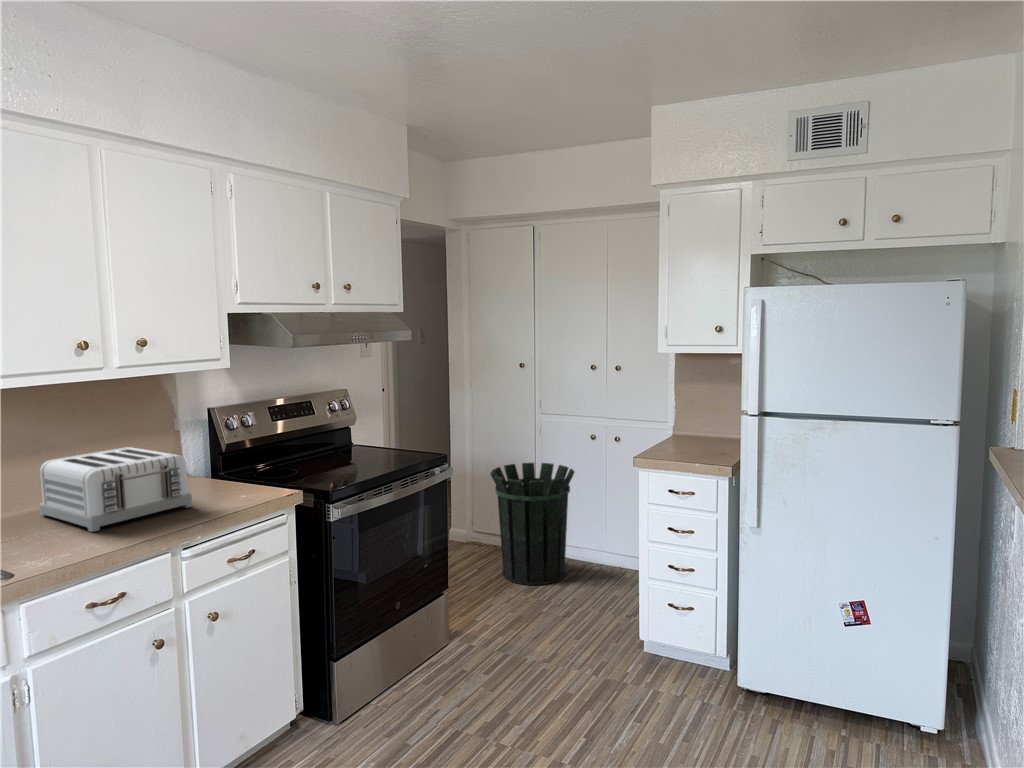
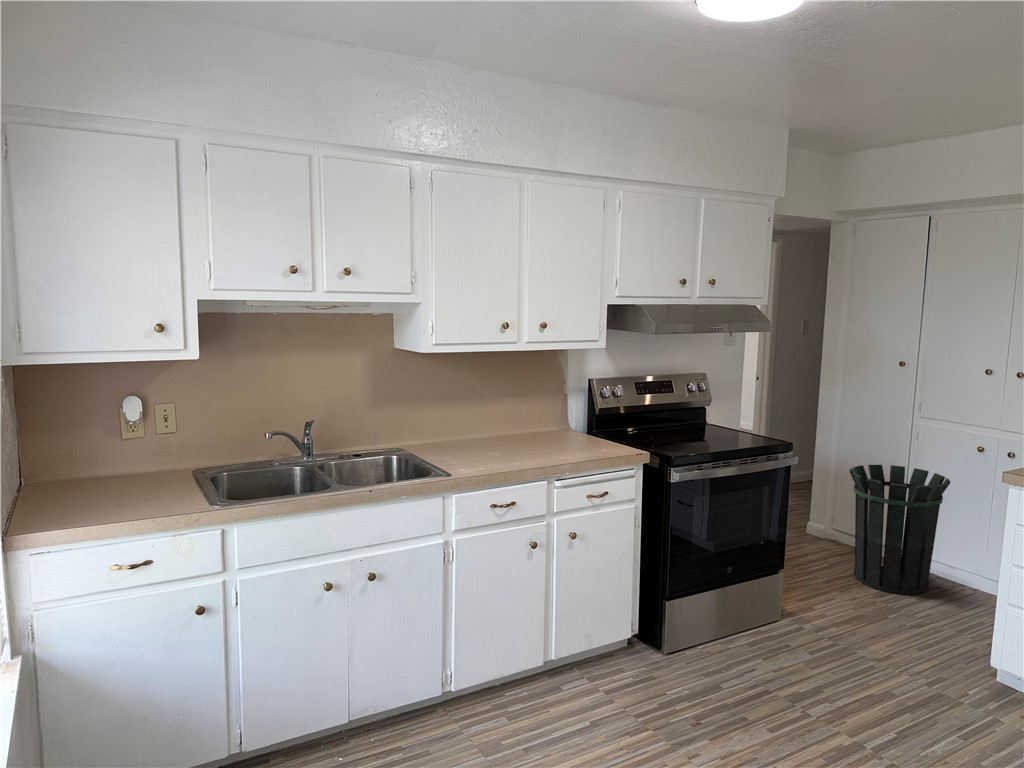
toaster: present [40,447,192,532] -> none [475,402,570,458]

